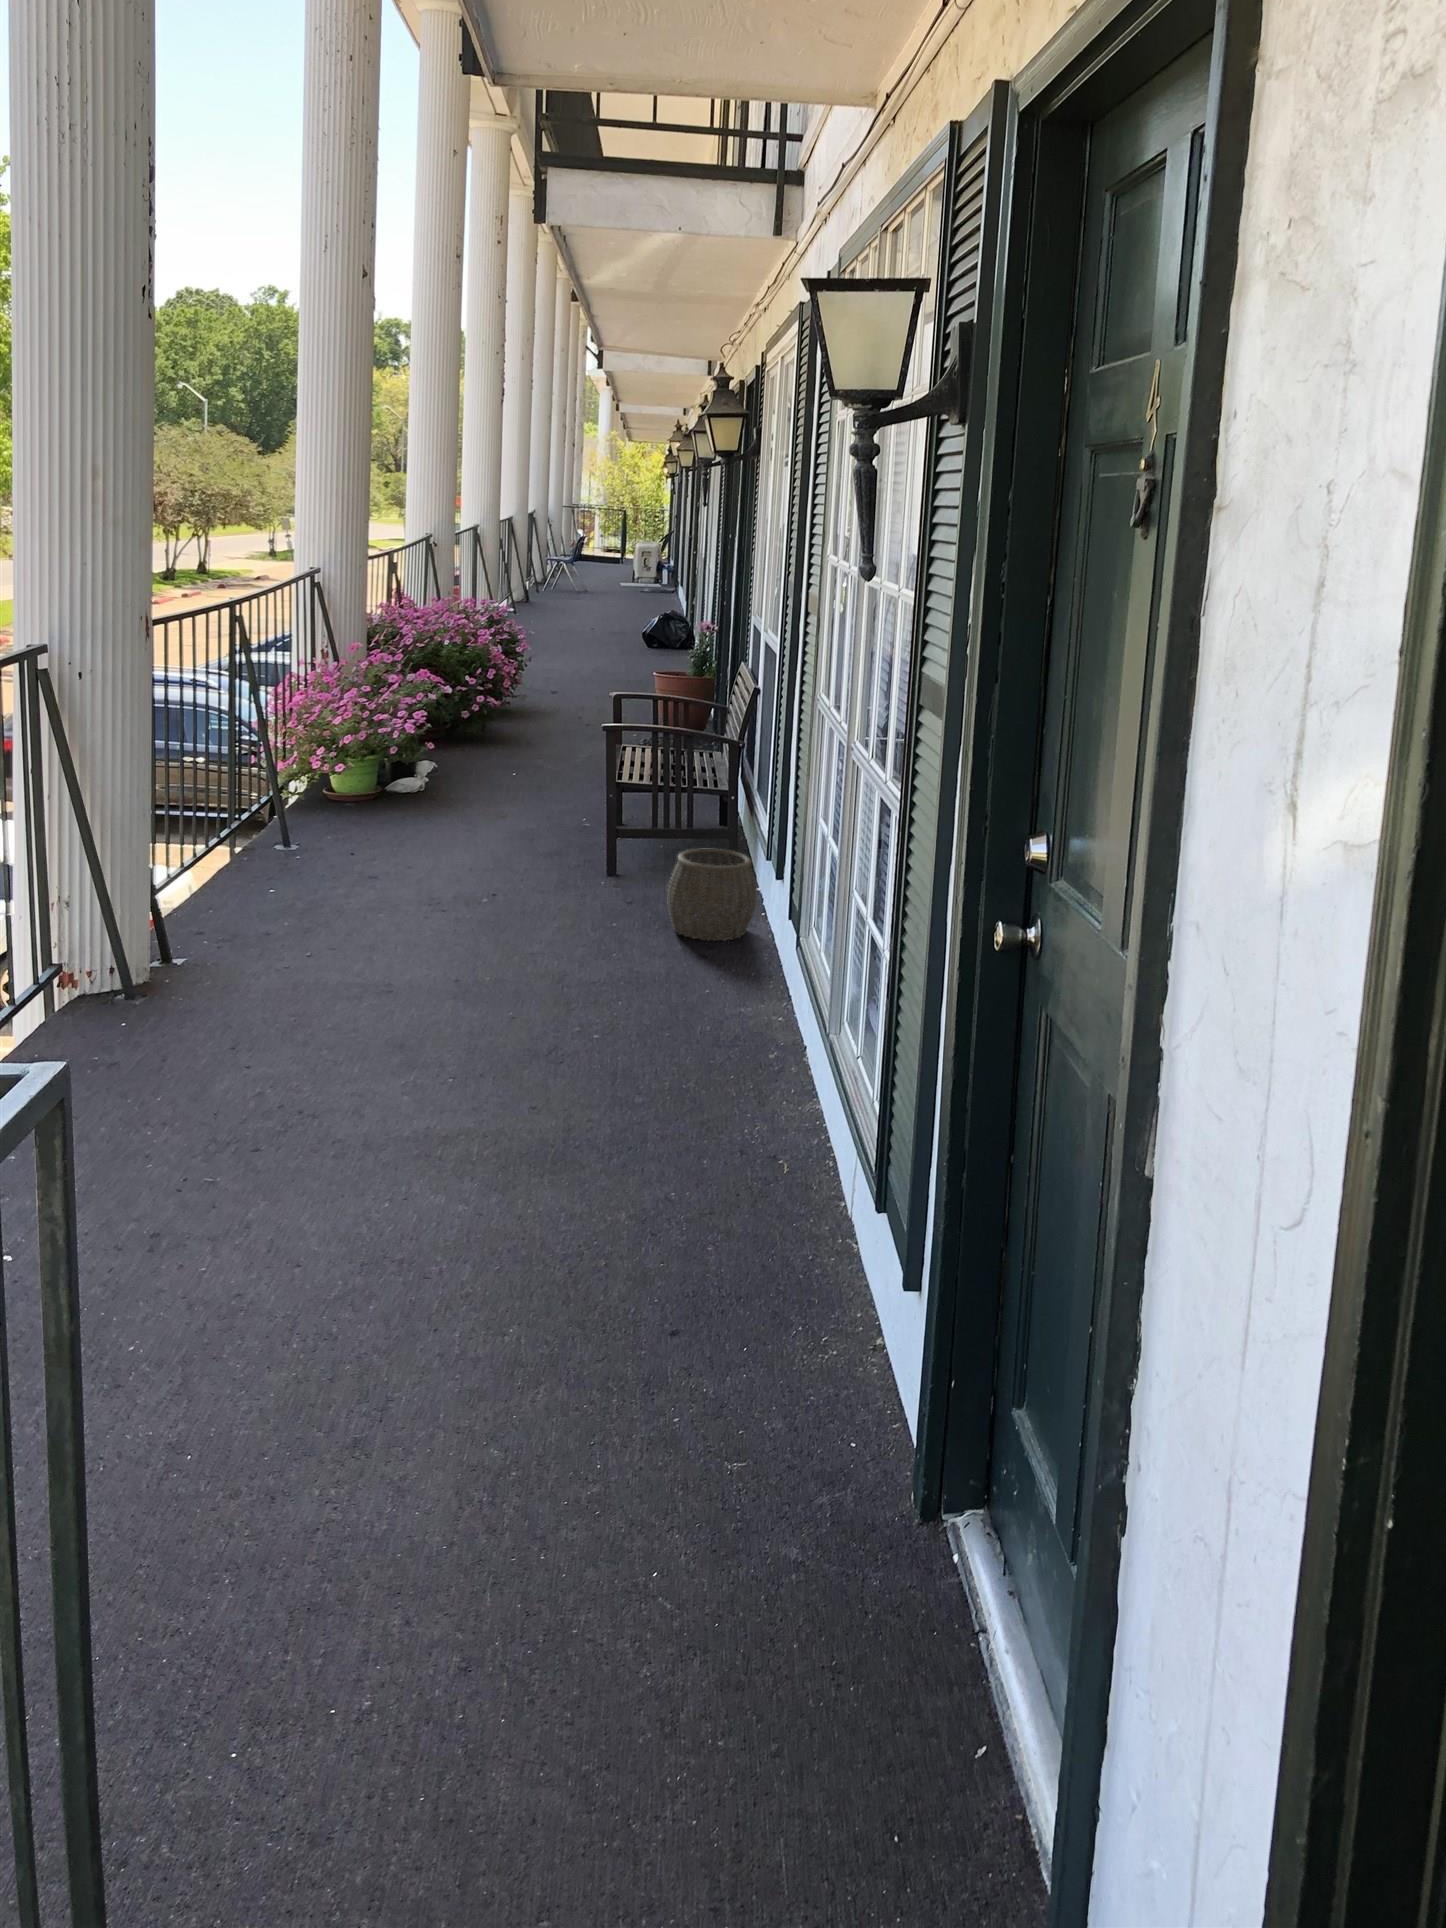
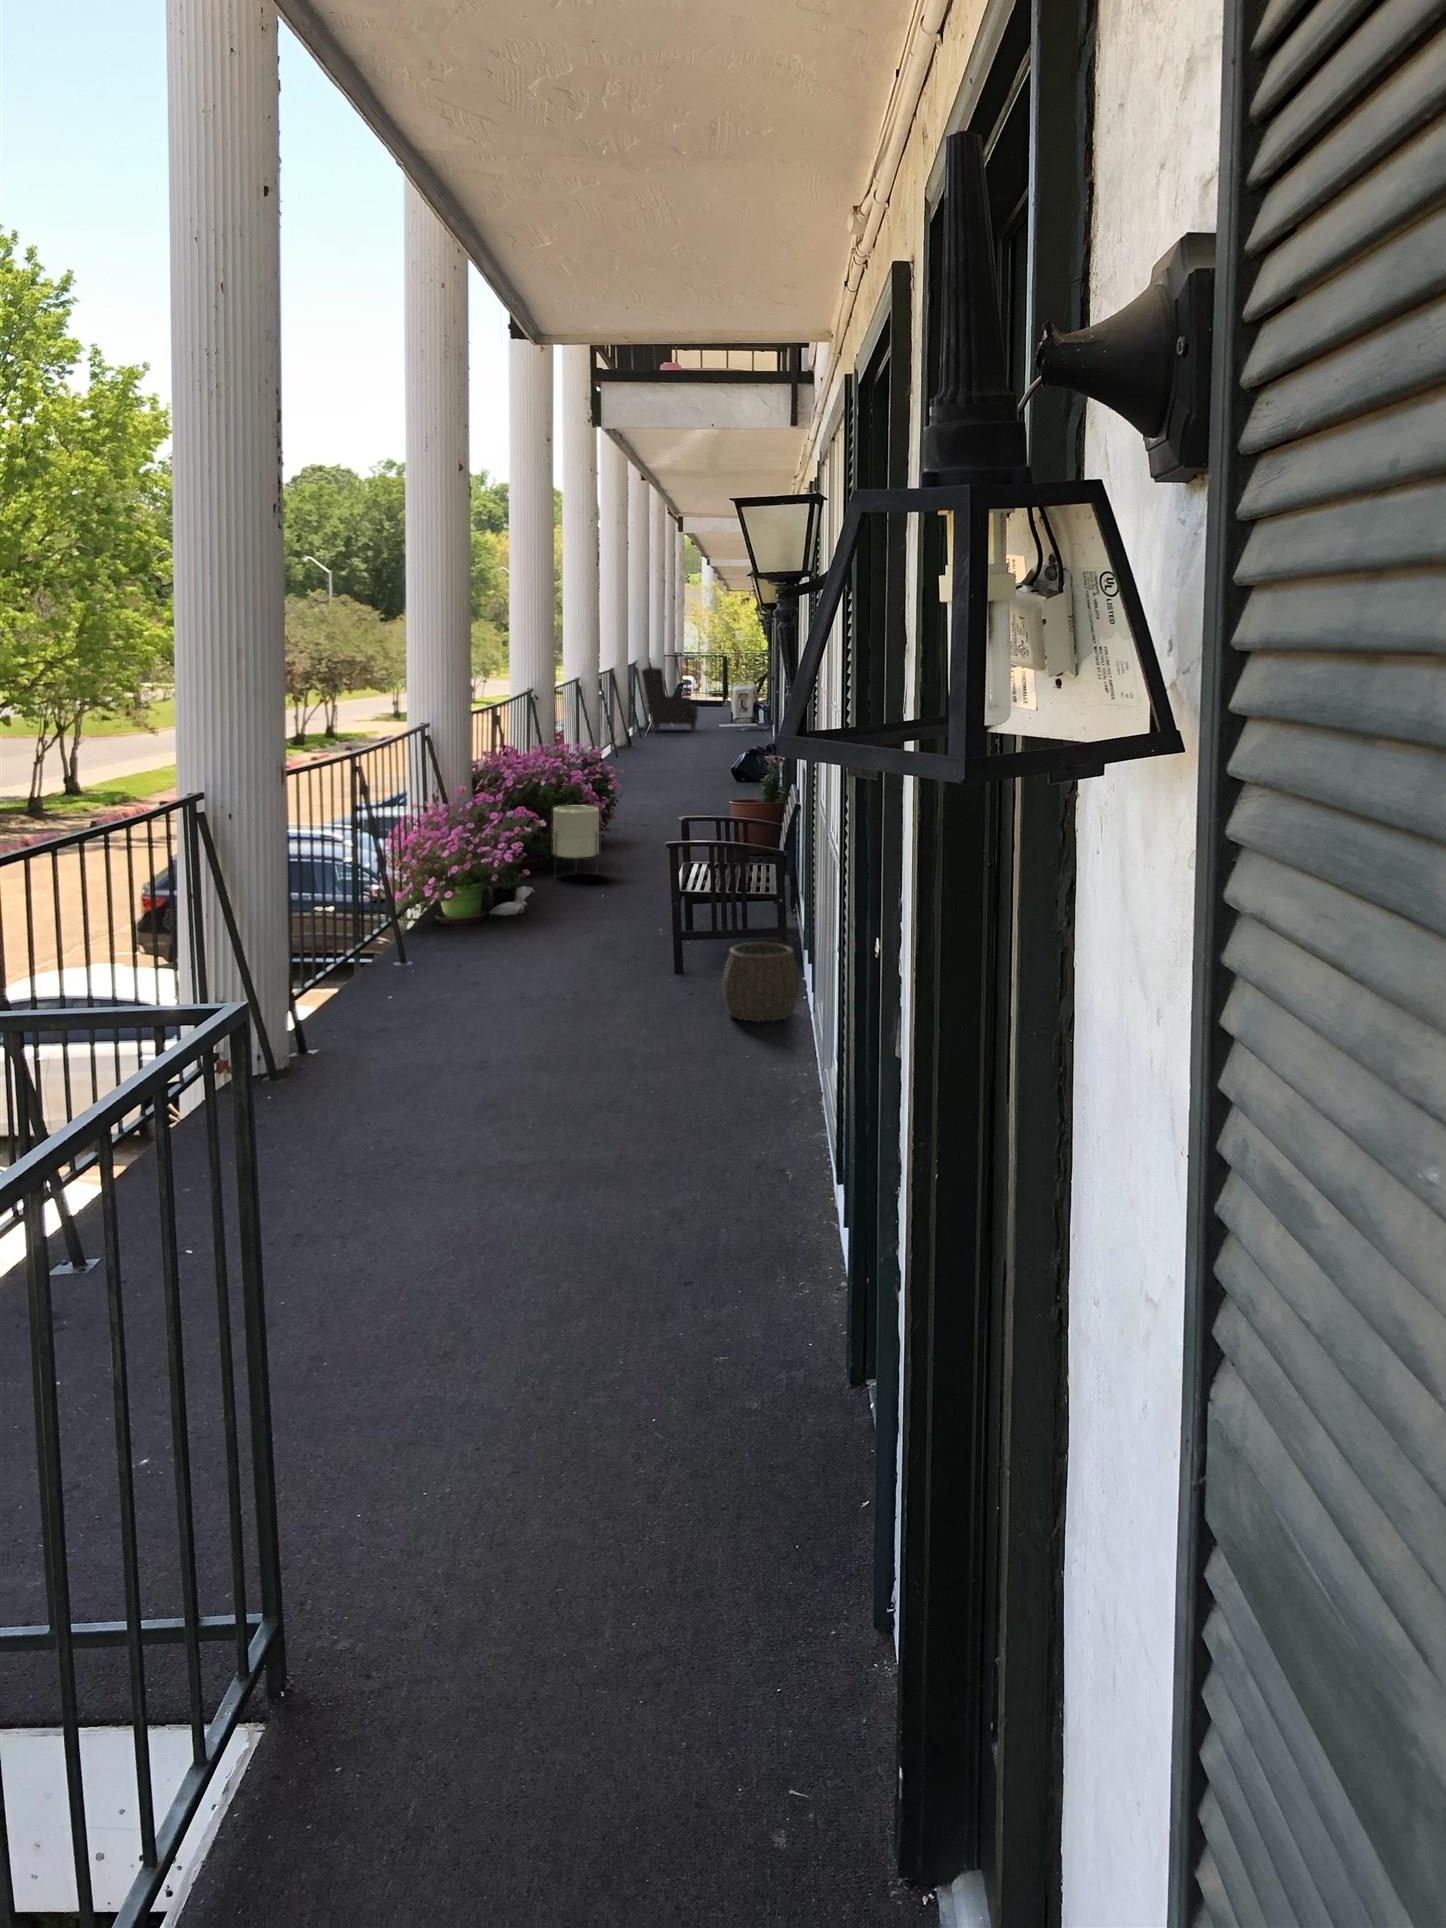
chair: none [537,521,594,592] -> present [641,668,698,732]
planter: none [456,668,508,748] -> present [553,805,599,871]

